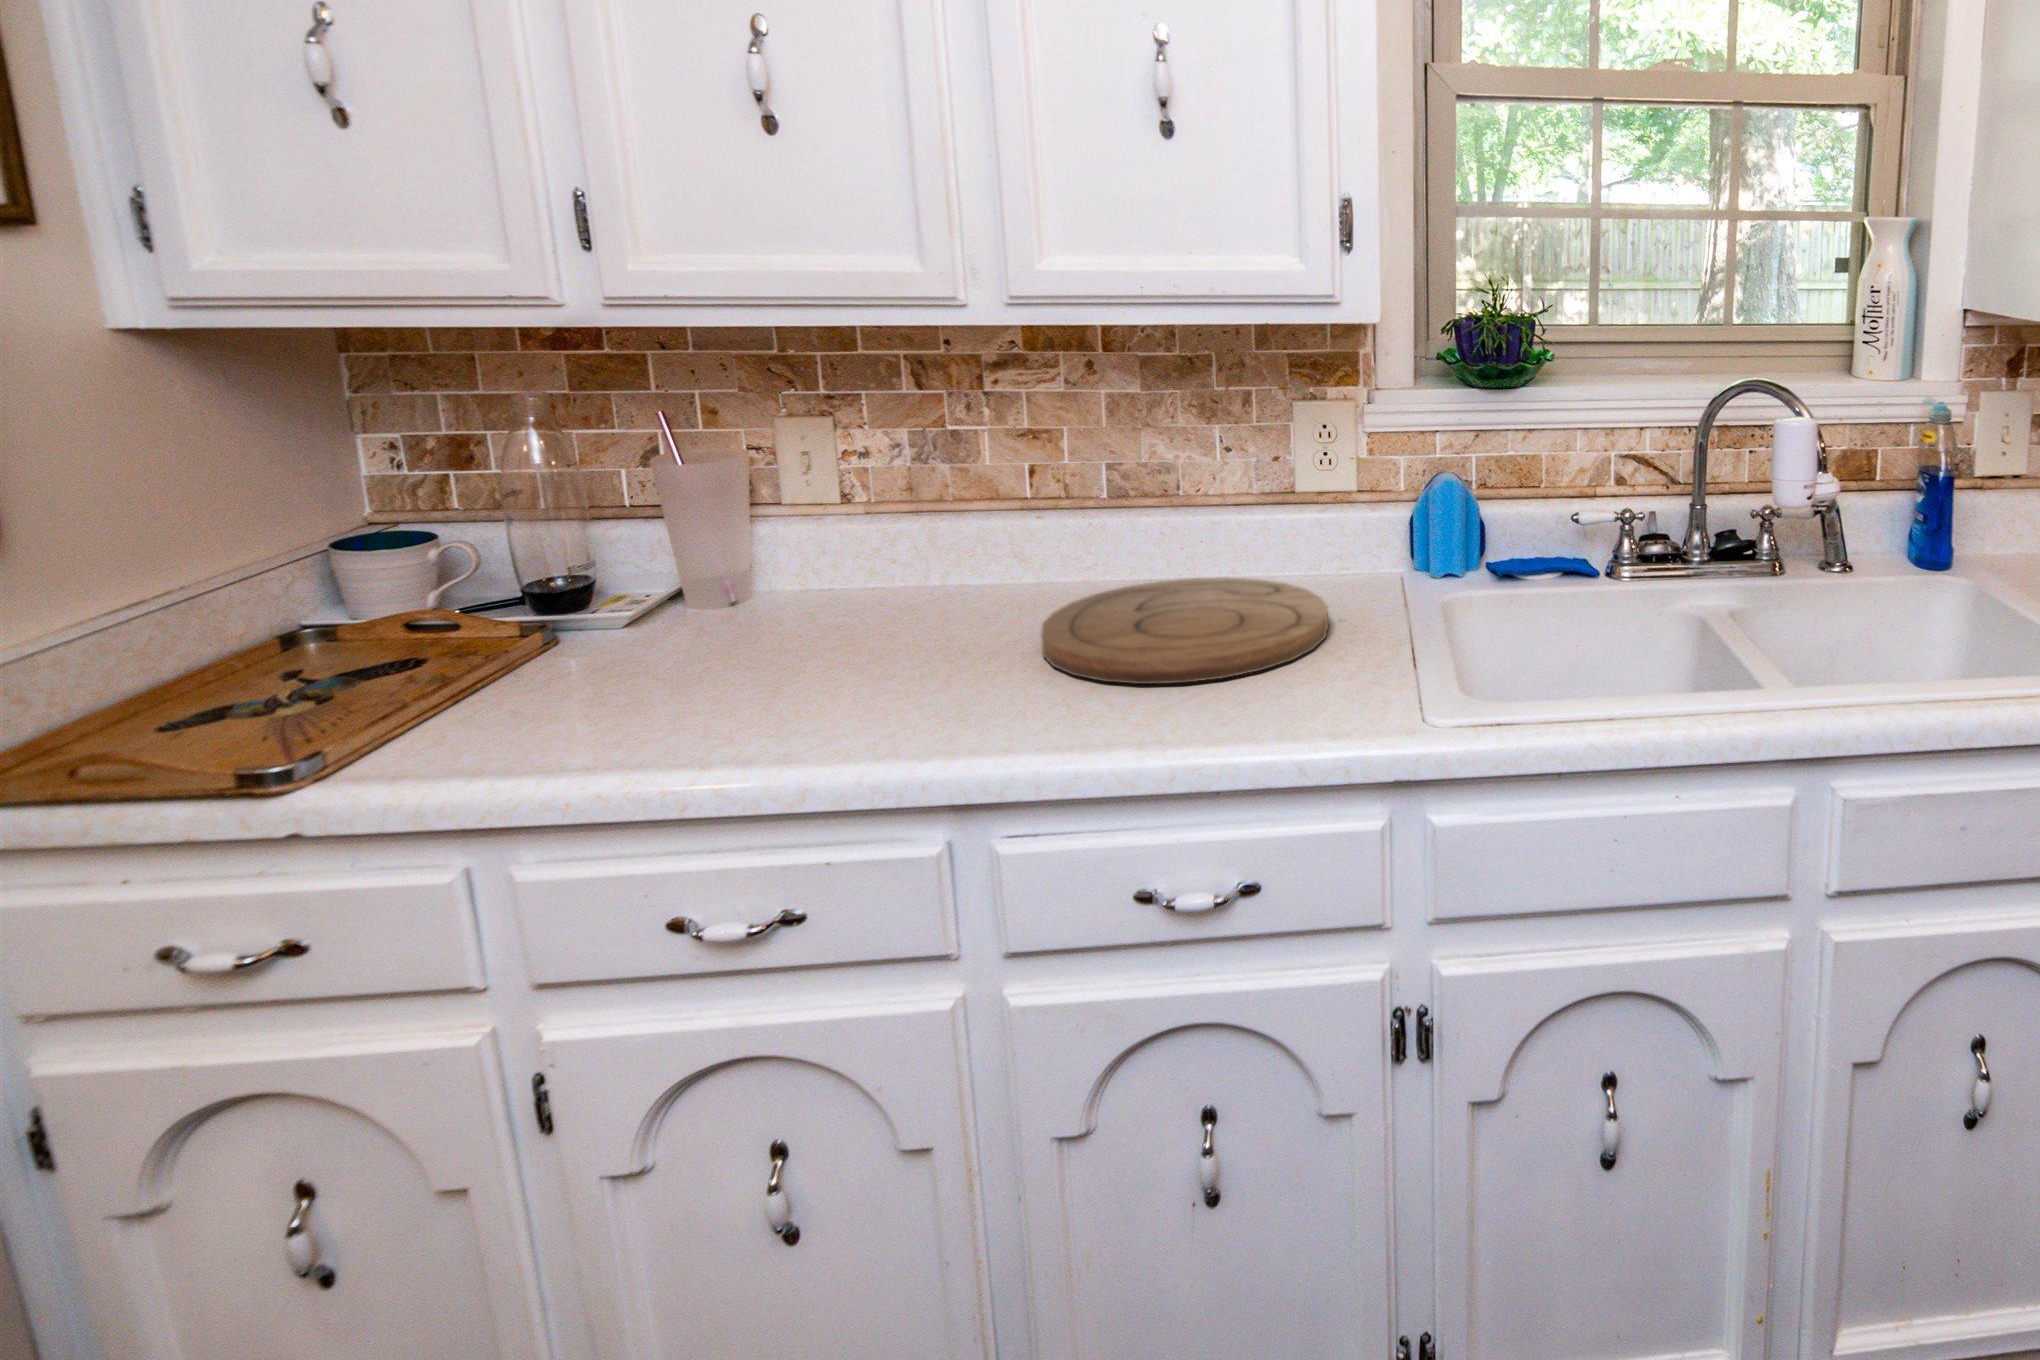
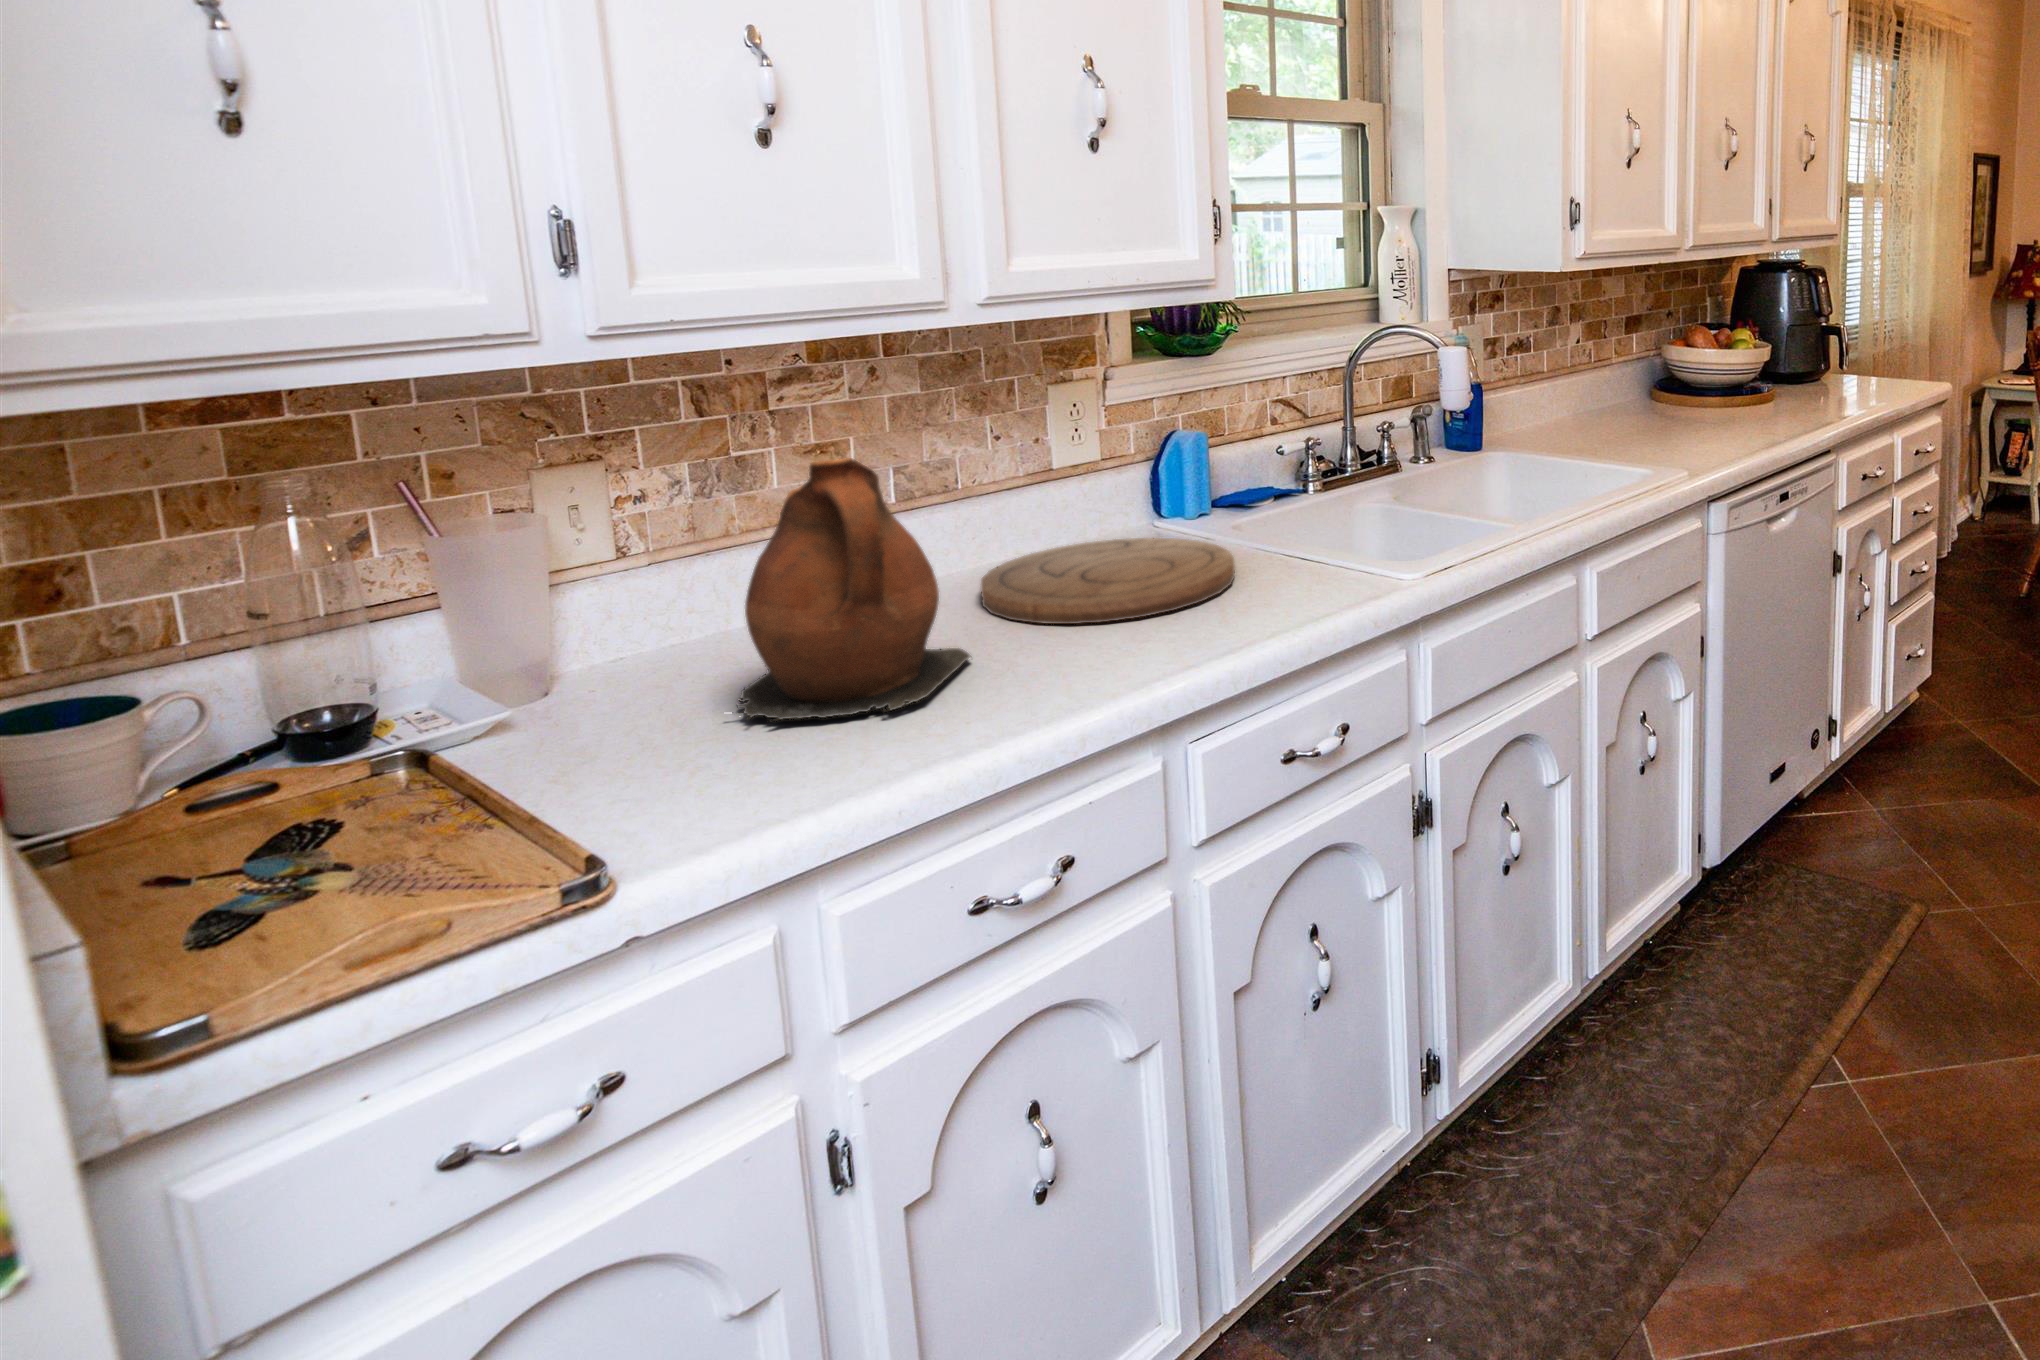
ceramic pitcher: none [673,445,926,709] -> present [737,458,970,720]

